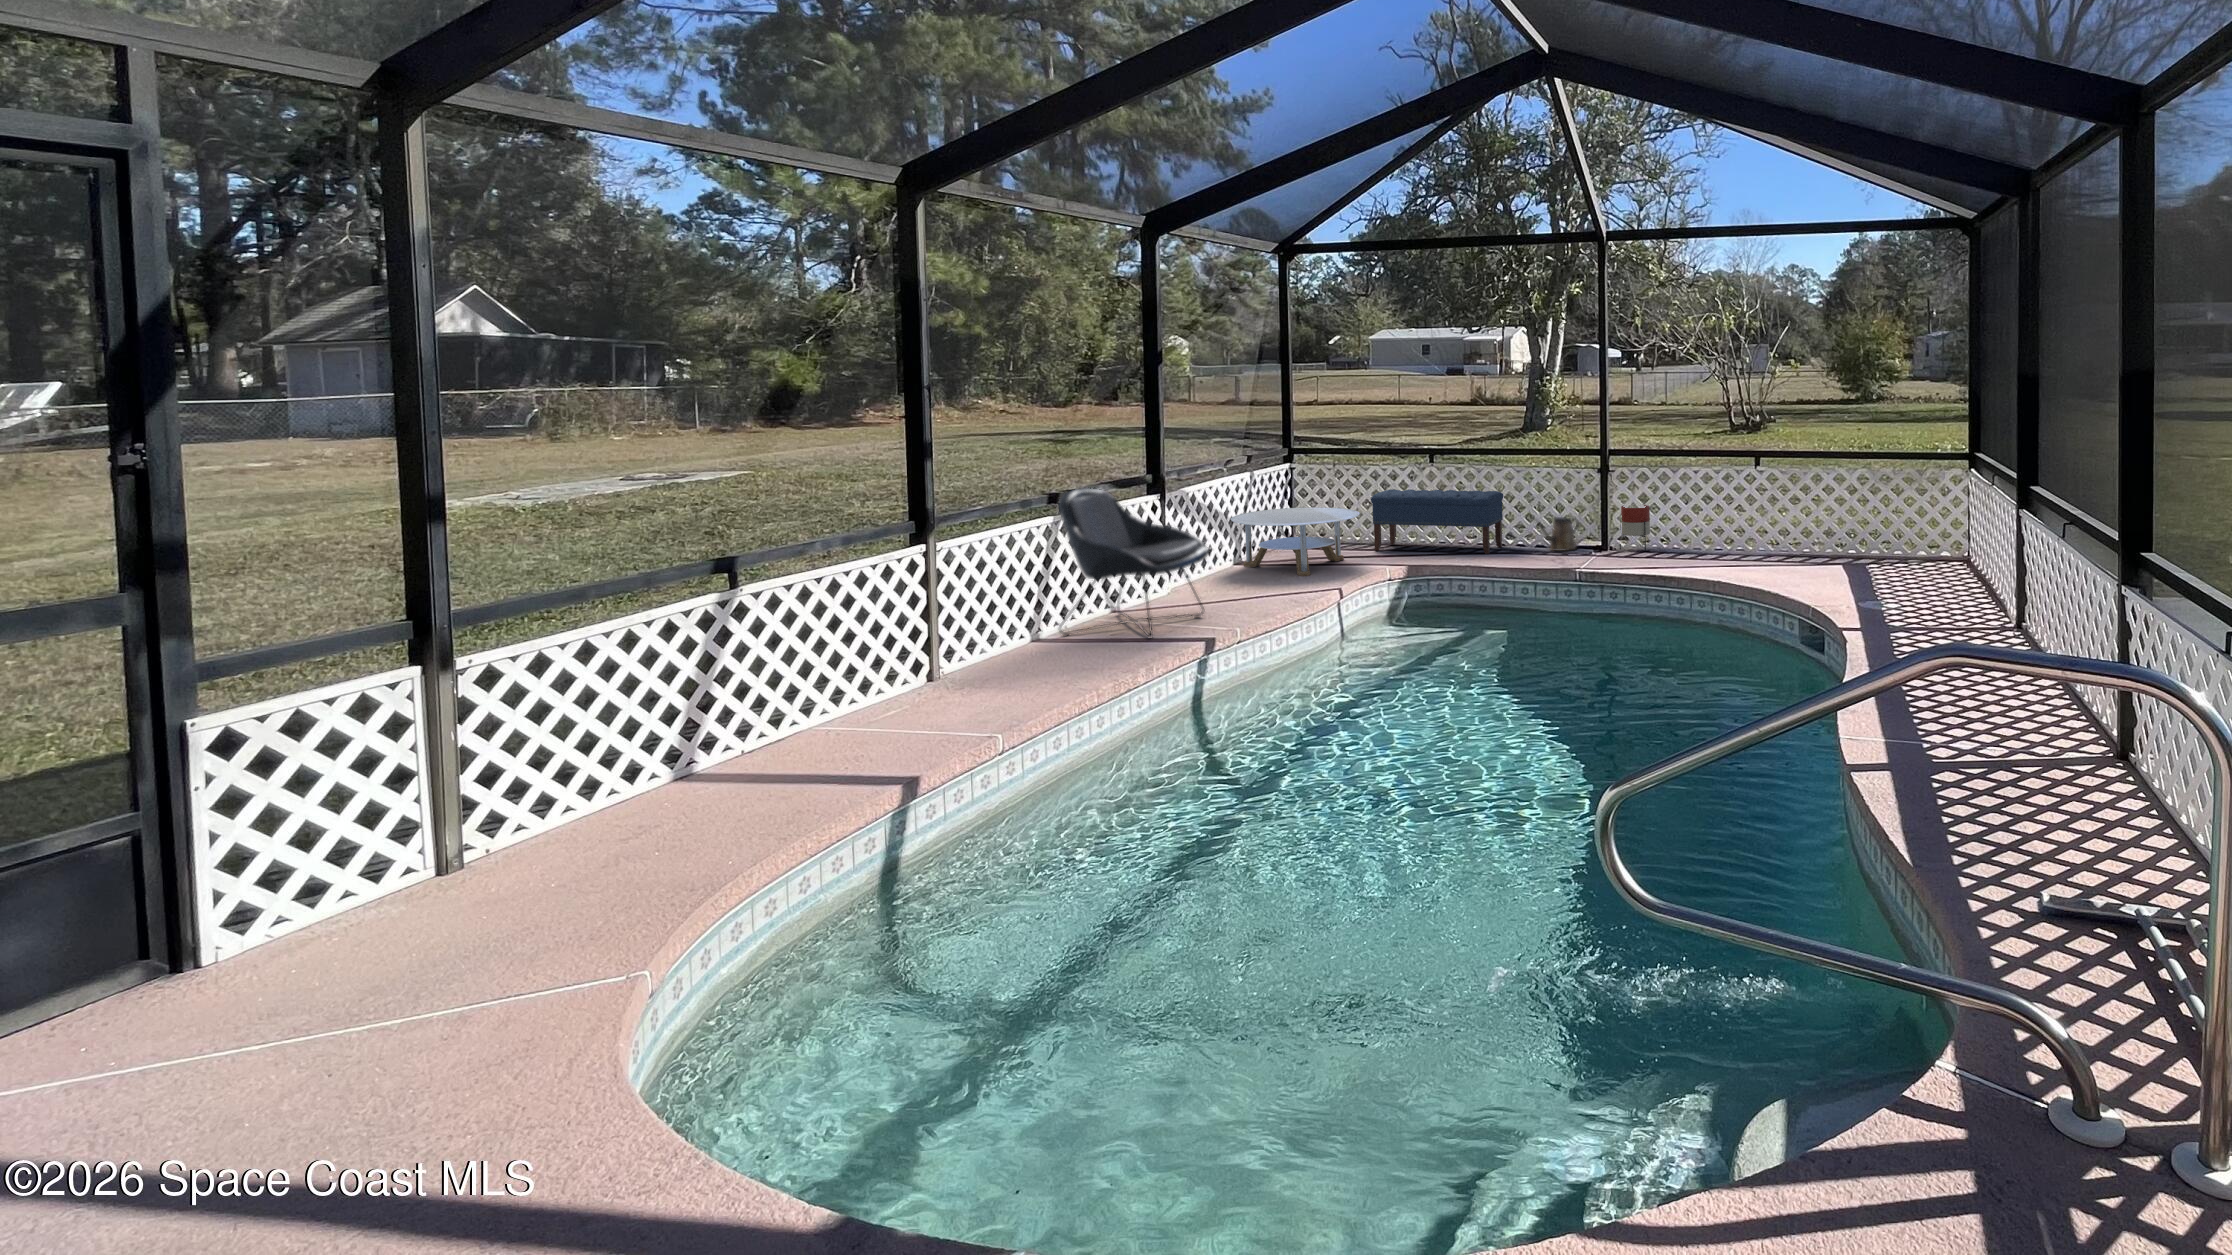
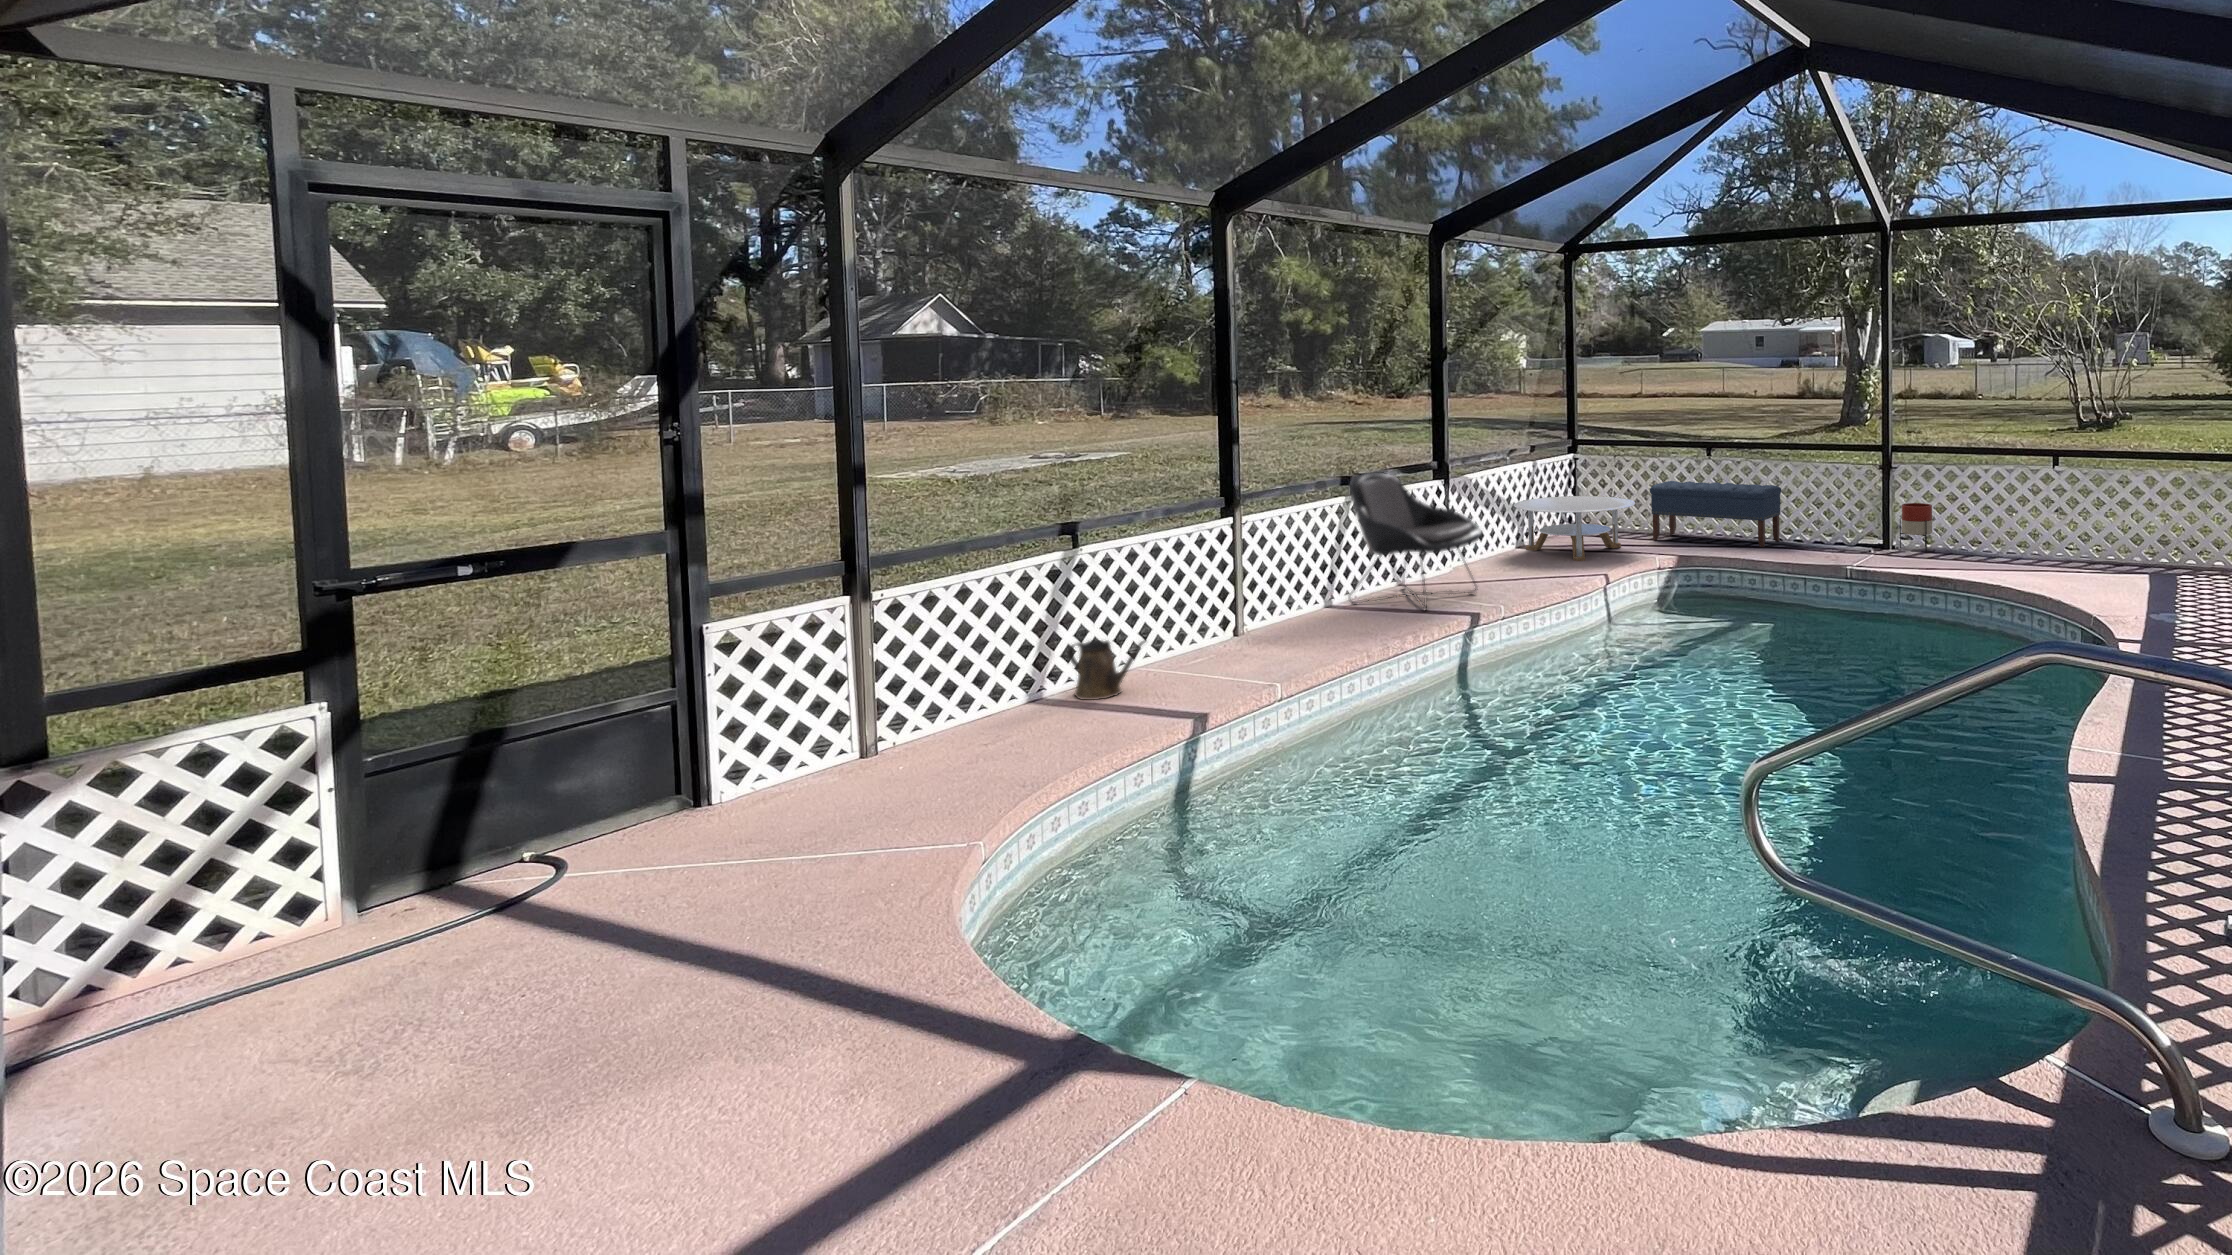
watering can: present [1538,517,1579,551] -> present [1067,640,1145,700]

